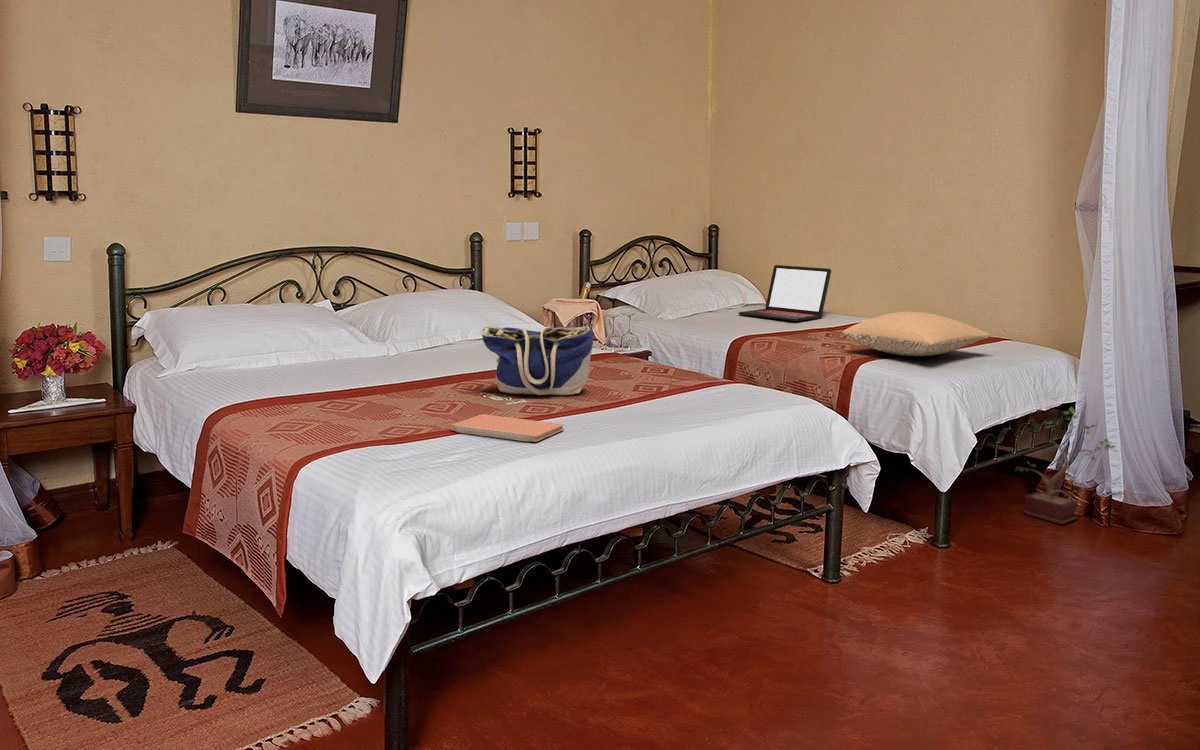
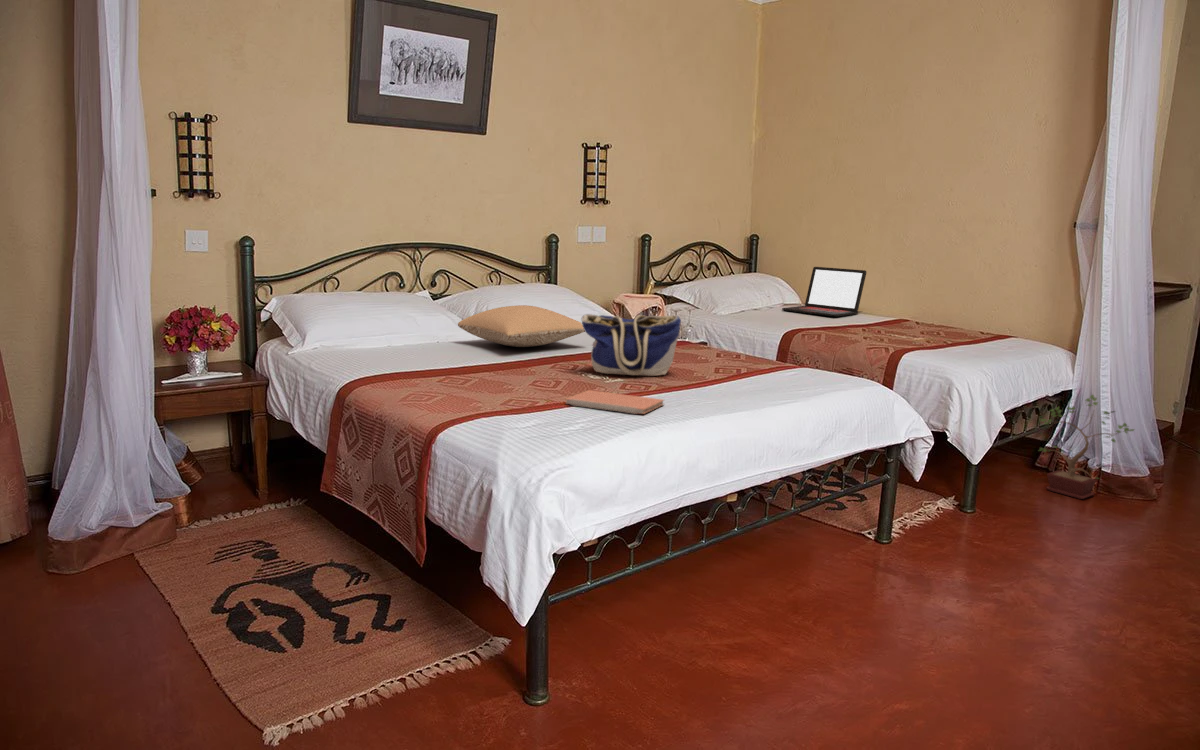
pillow: present [843,311,990,356] -> present [458,305,585,347]

